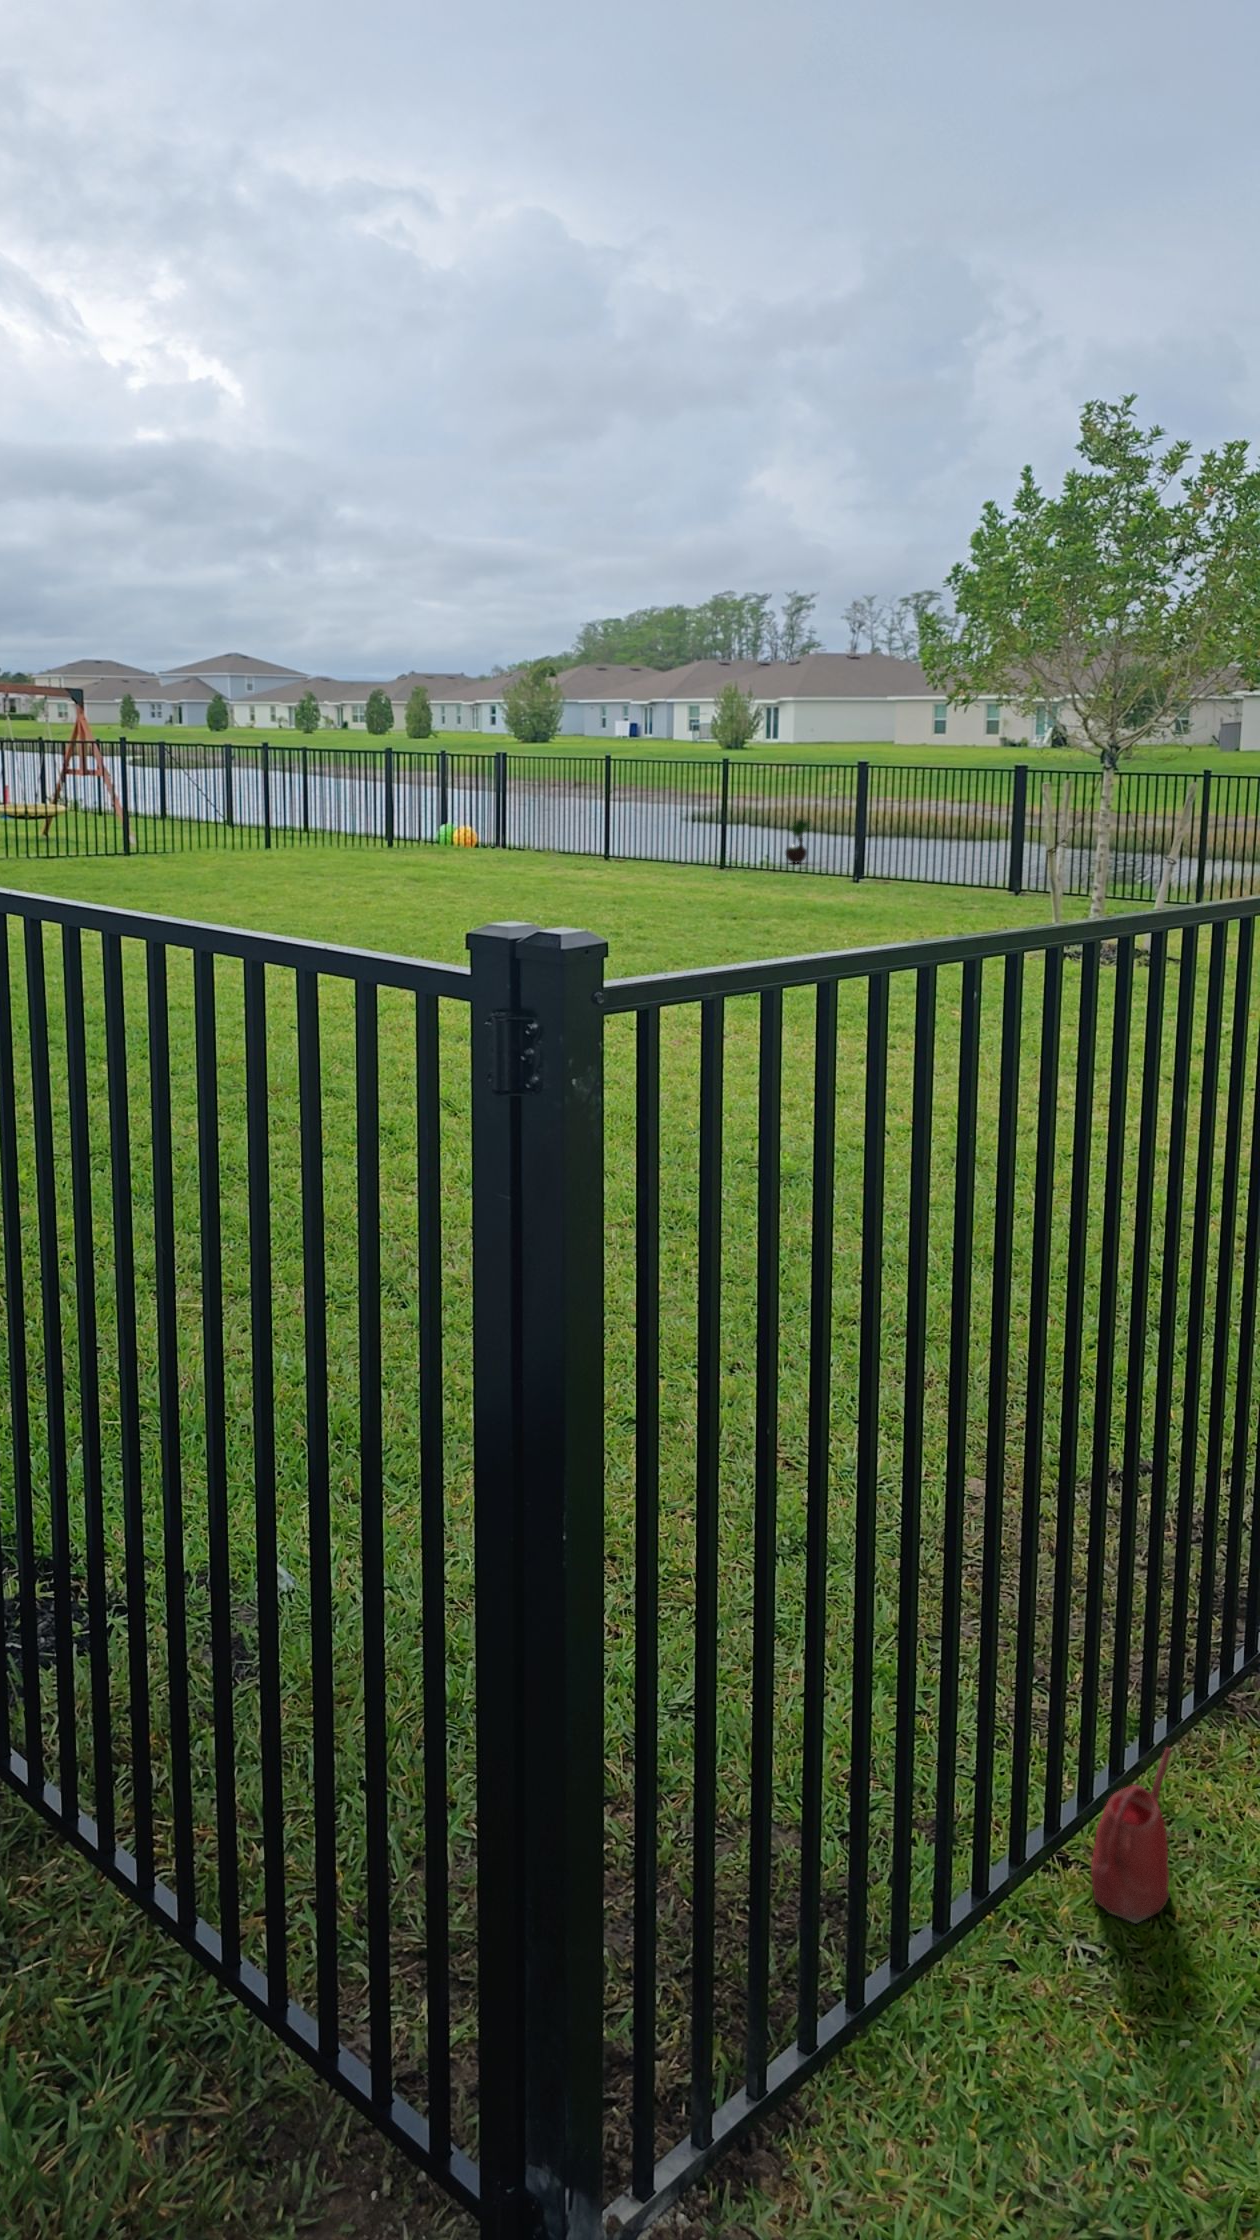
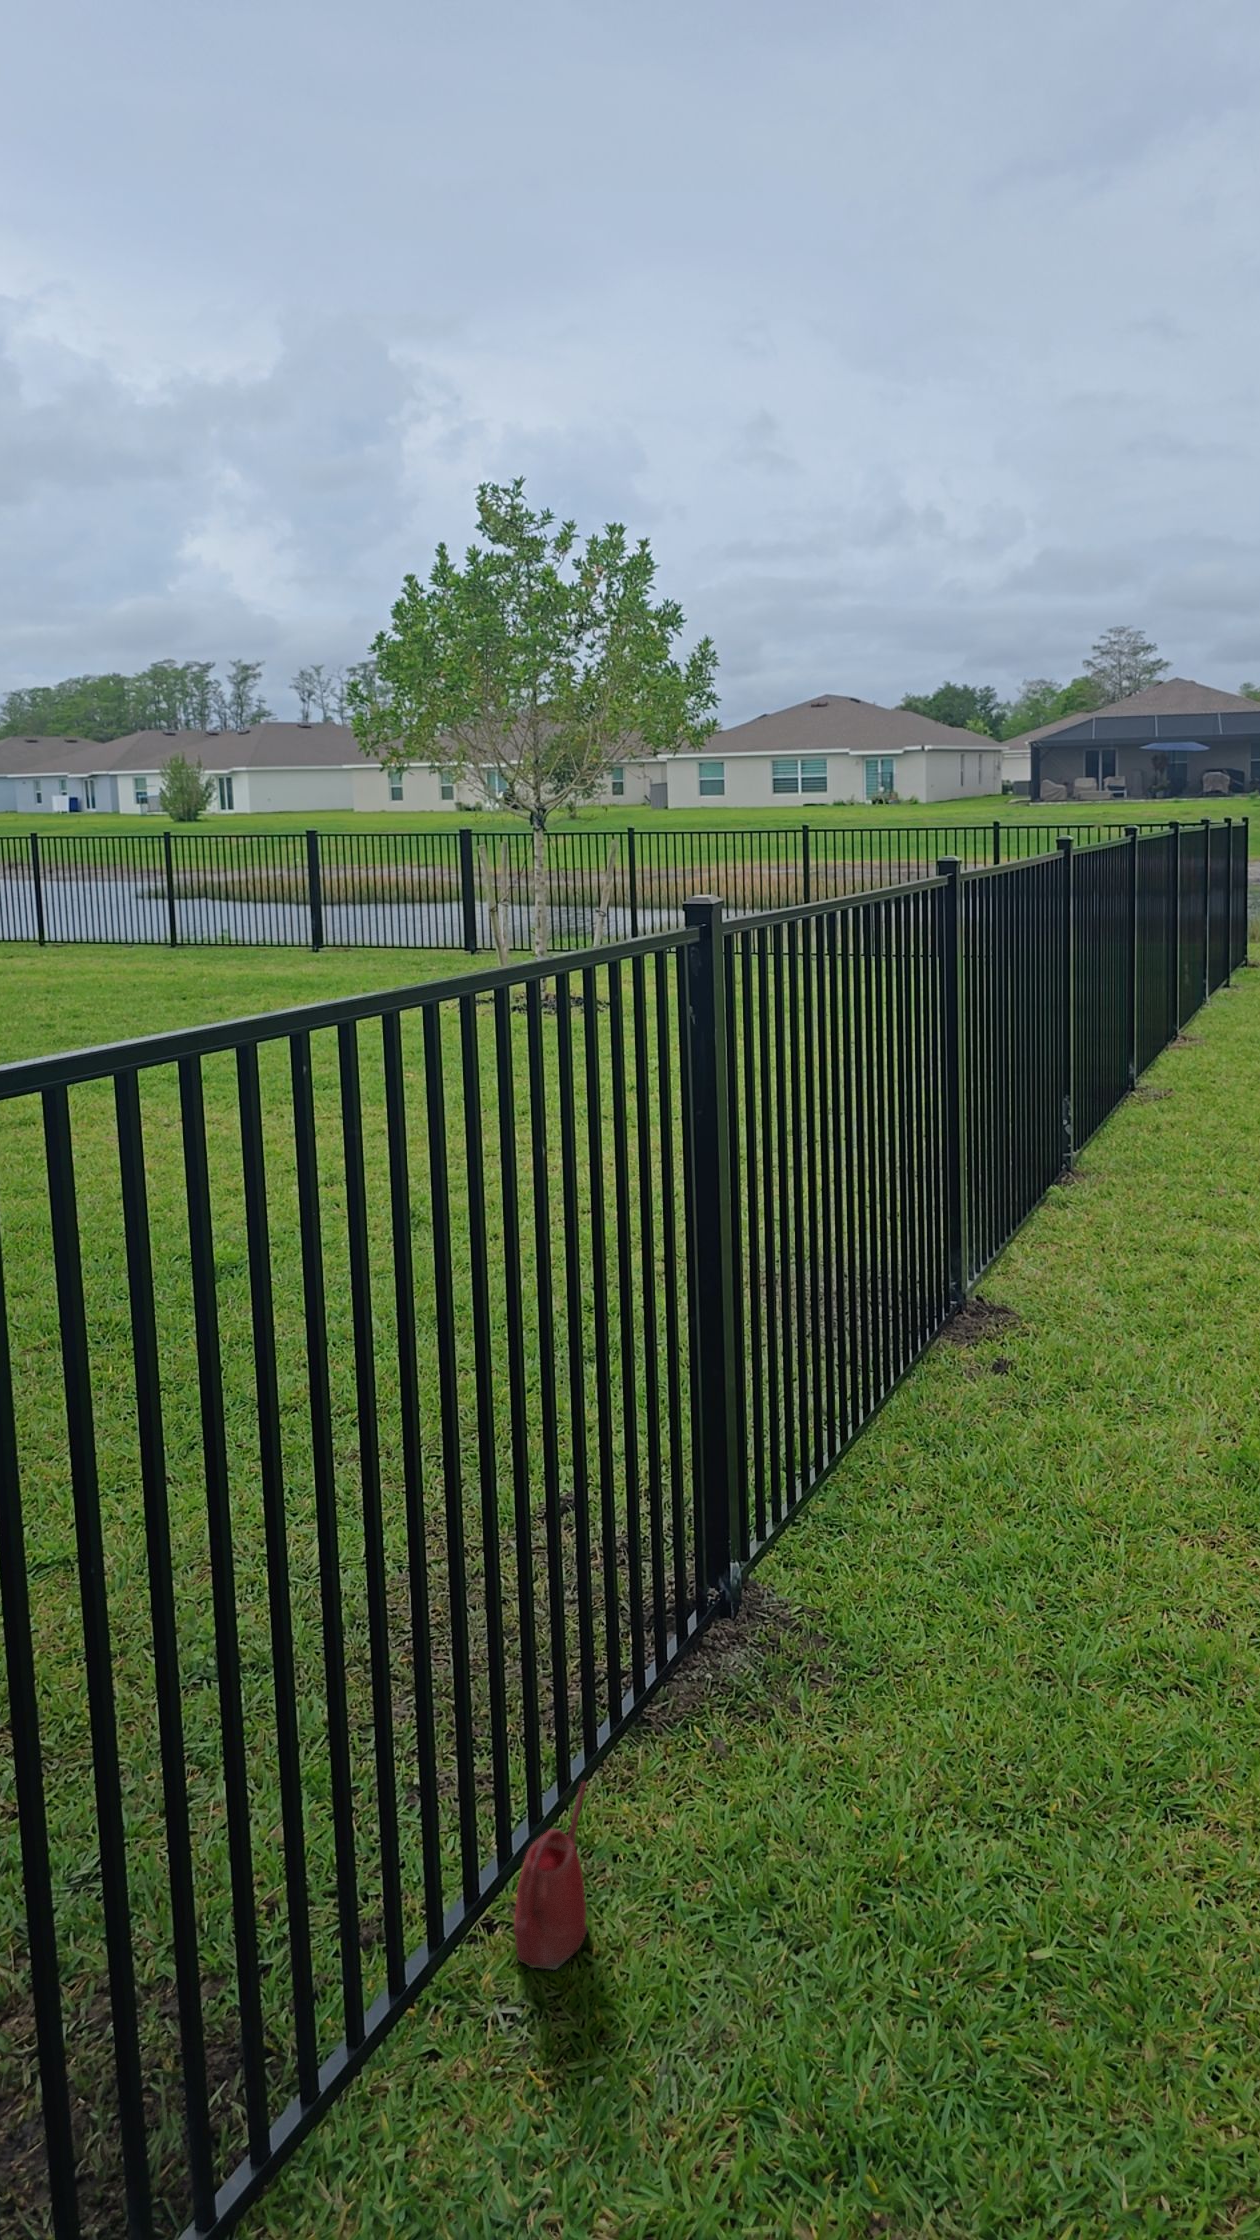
potted tree: present [785,818,810,863] -> none [245,881,274,933]

